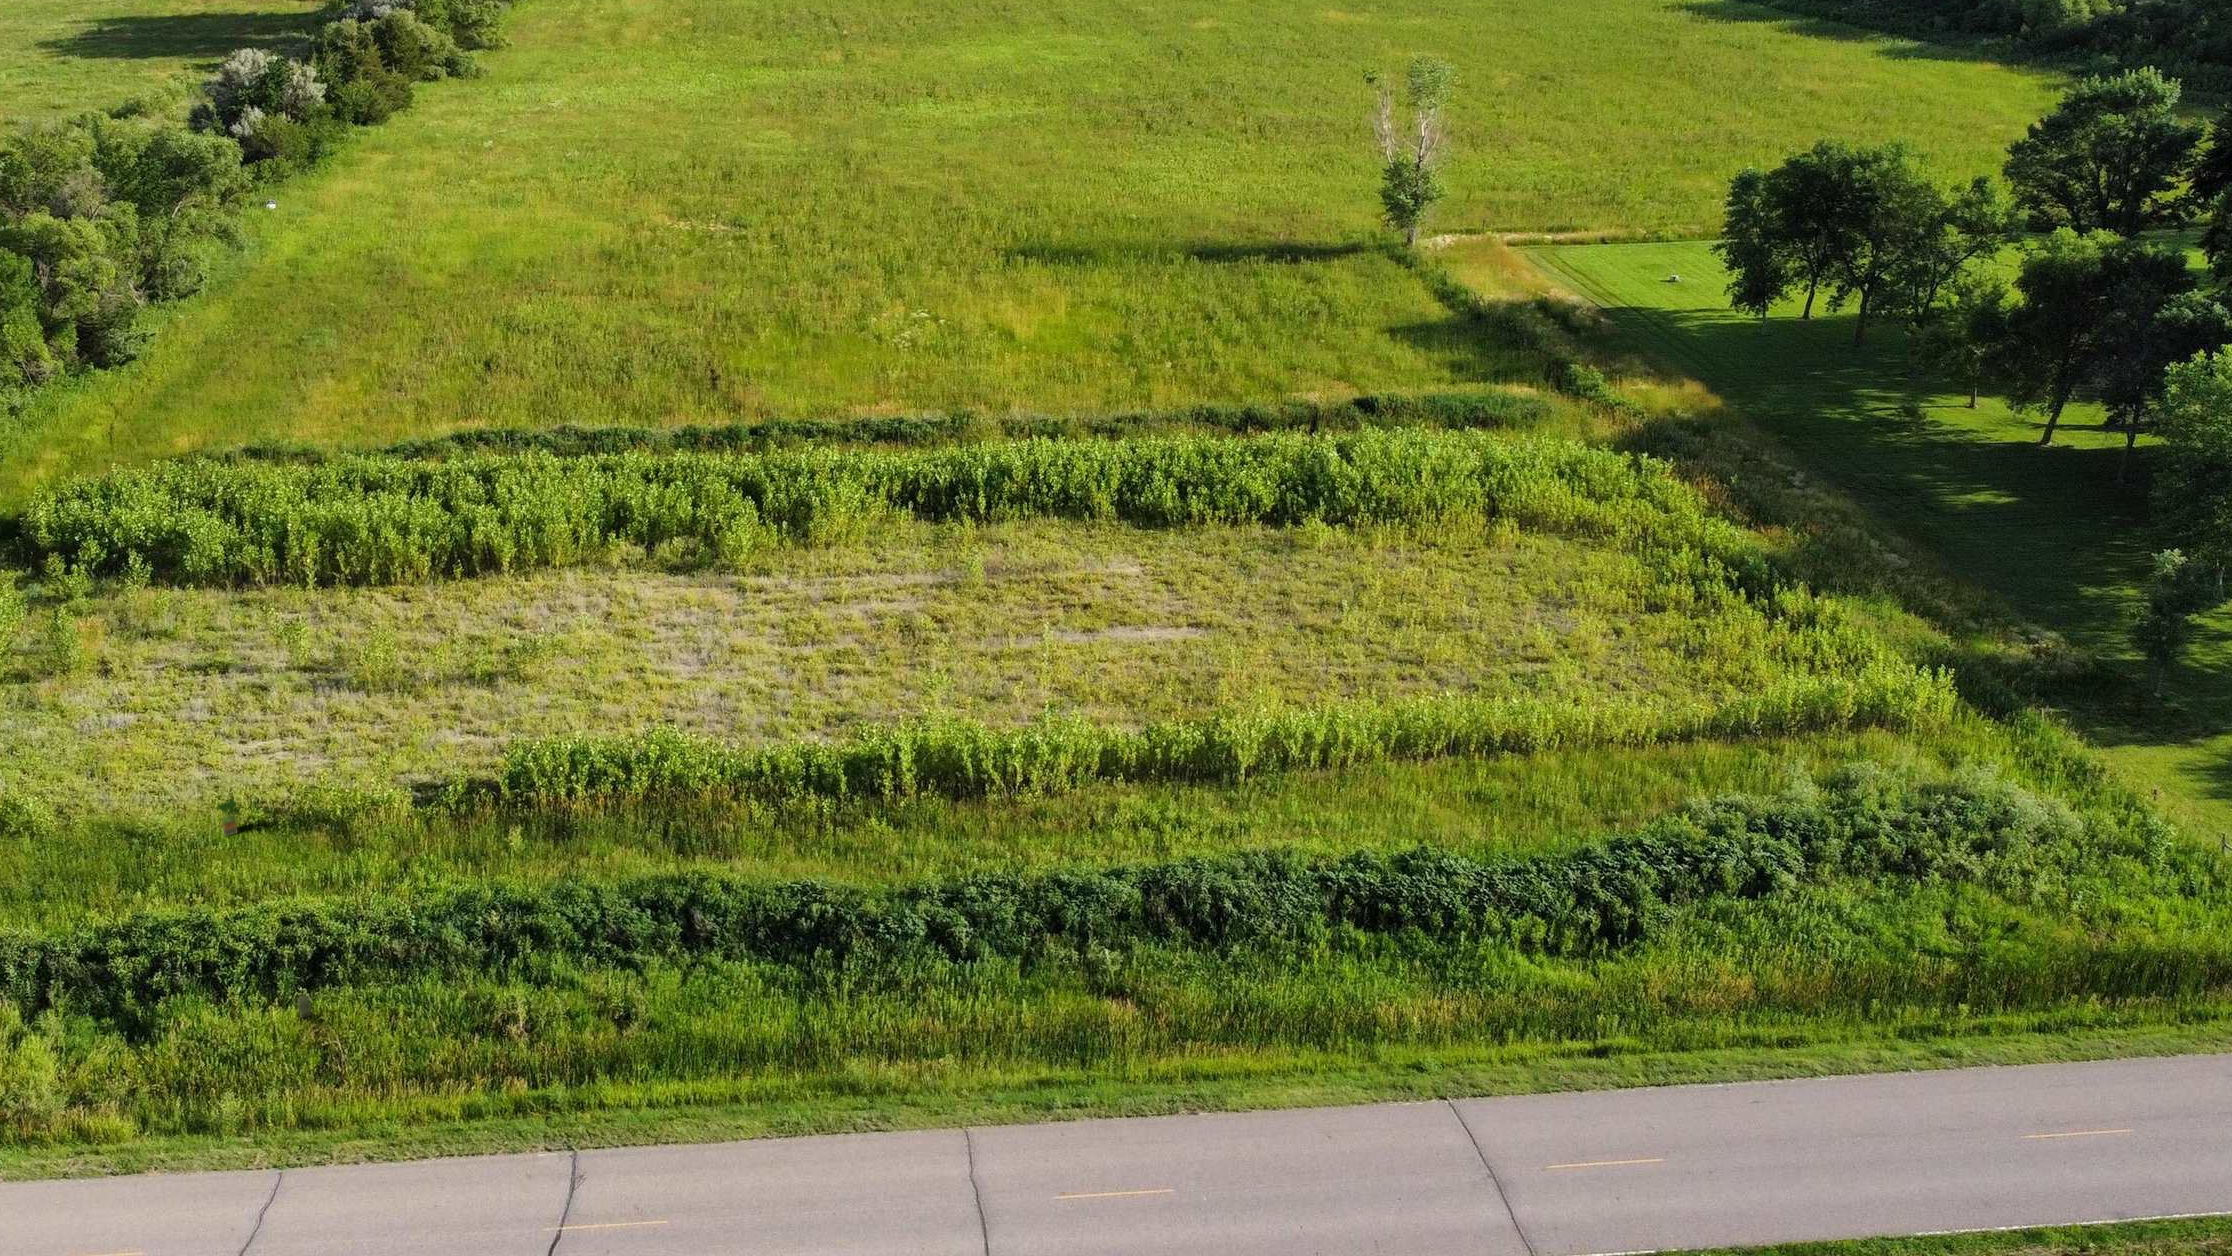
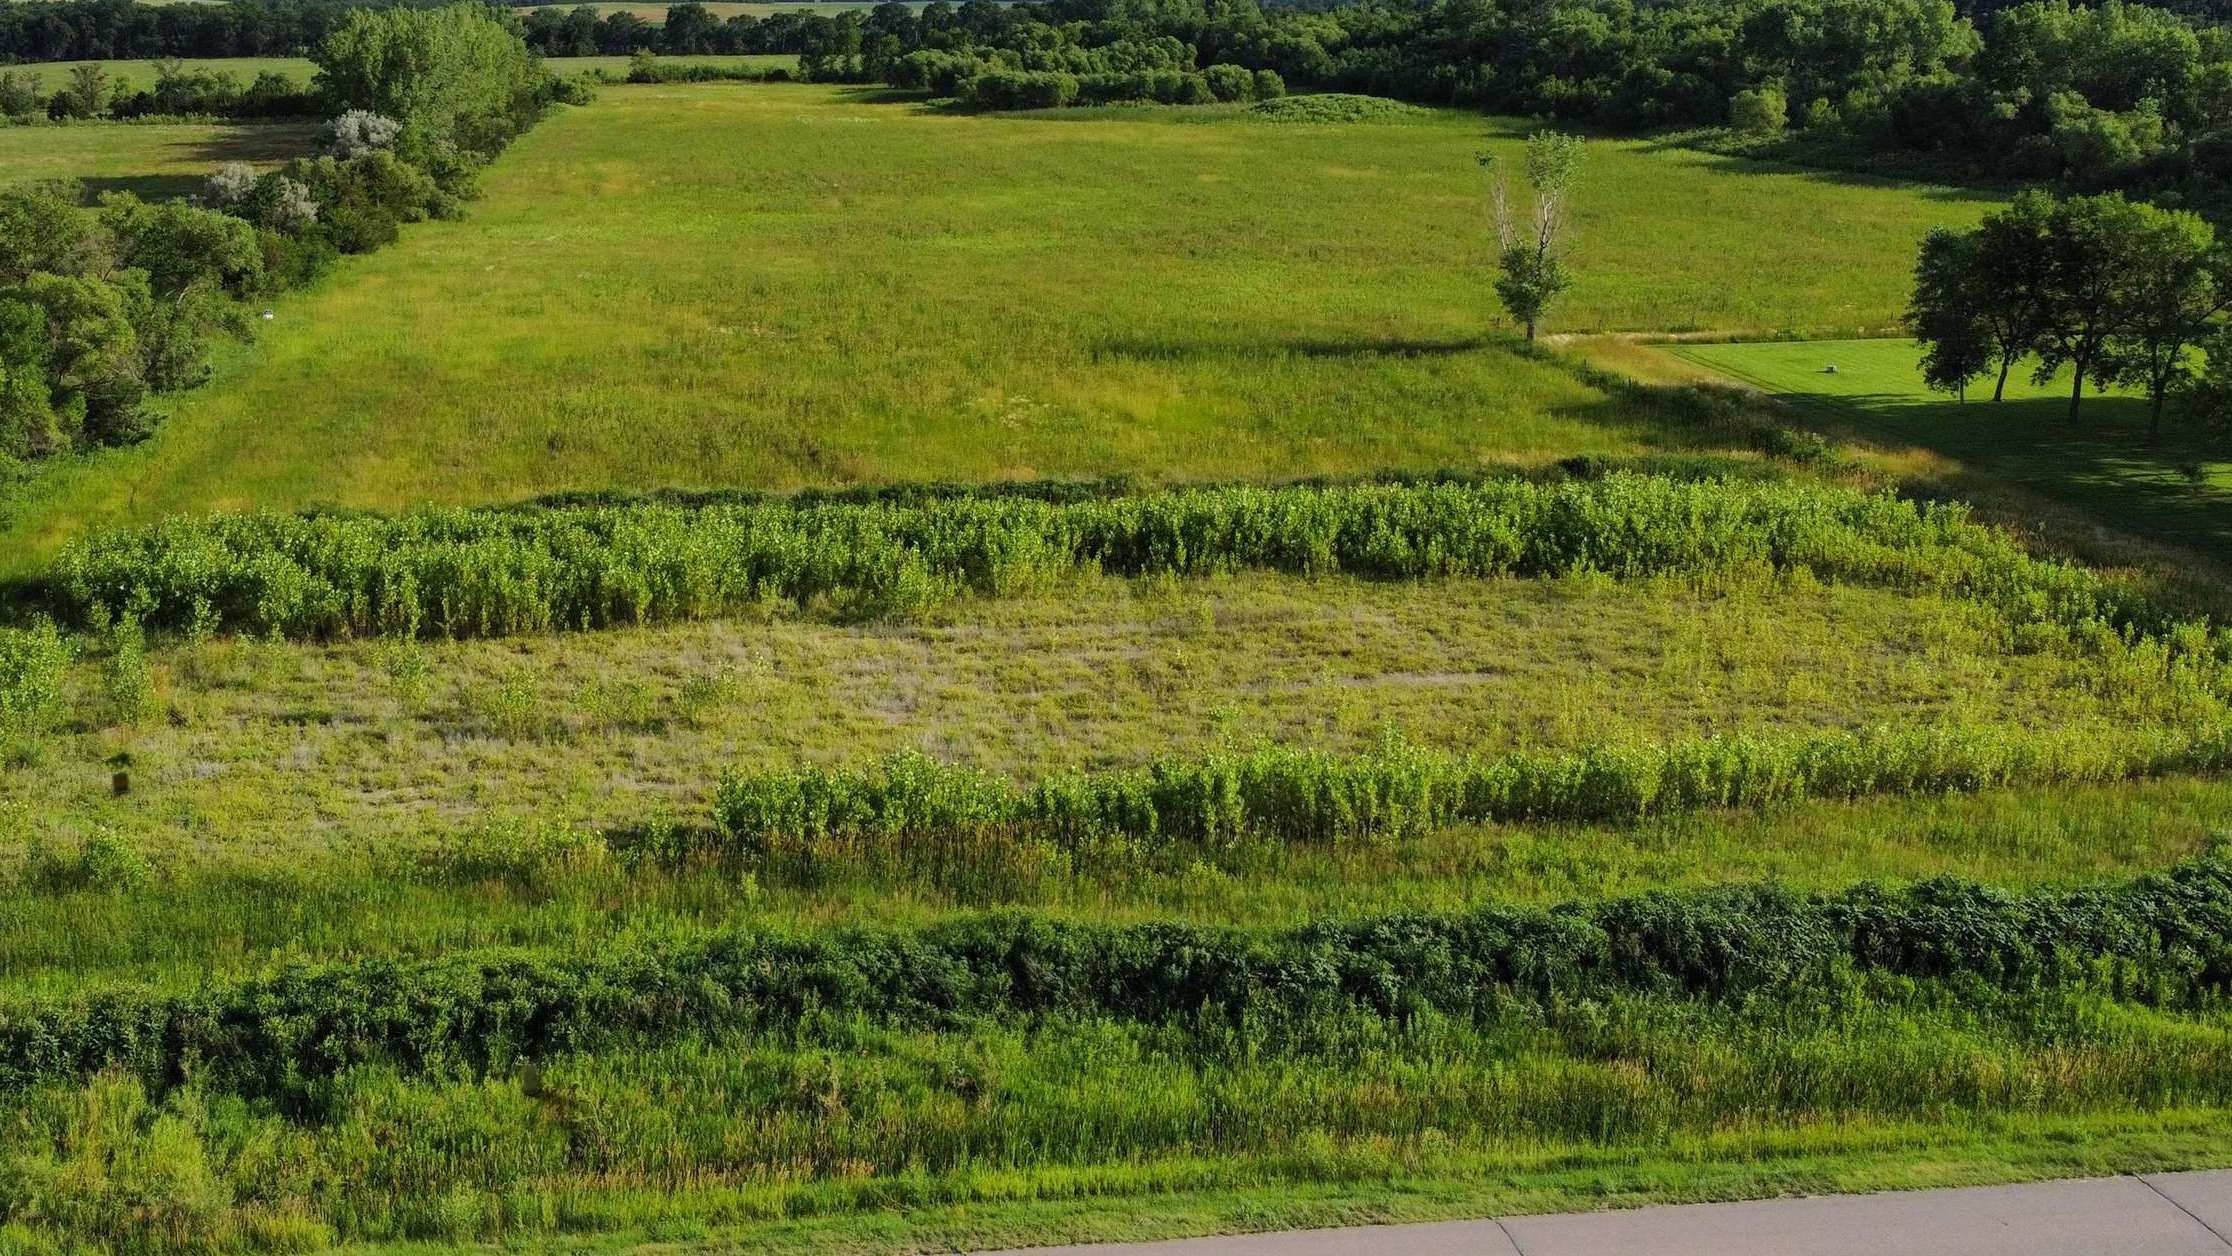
potted tree: present [217,800,240,836] -> present [106,753,133,795]

